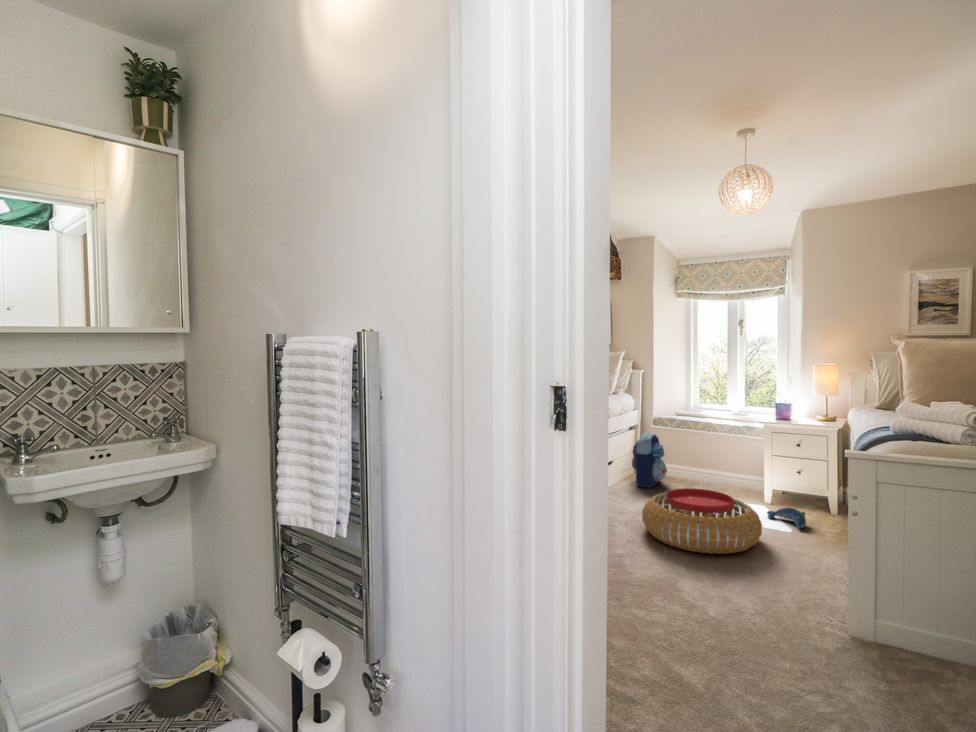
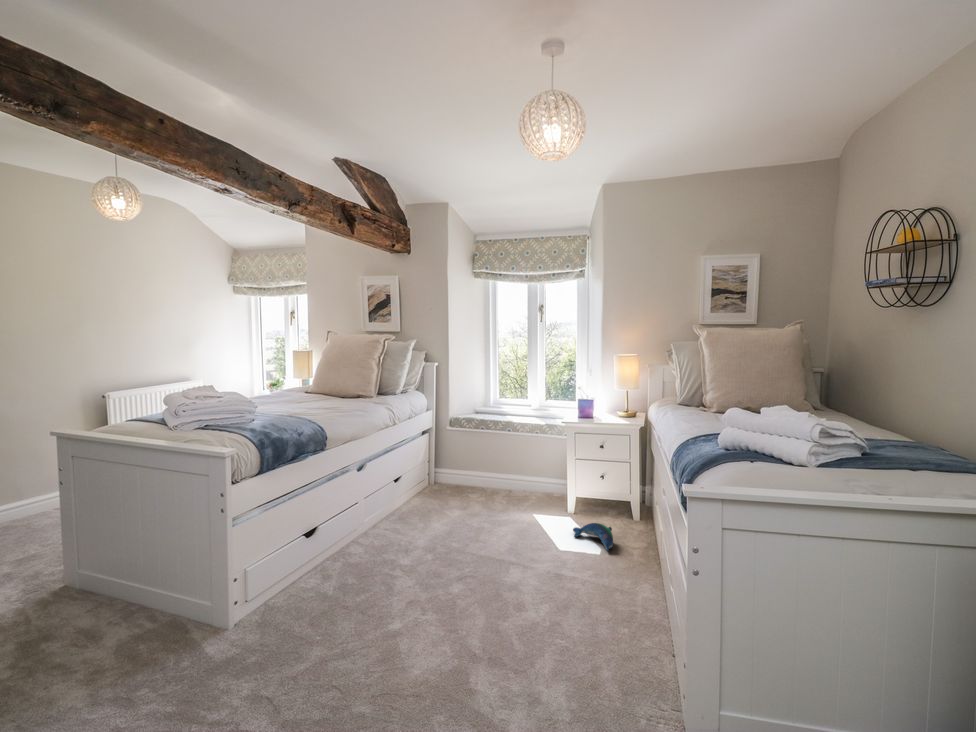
backpack: present [632,432,667,487] -> none [424,438,465,507]
pouf: present [642,488,762,554] -> none [429,520,572,621]

